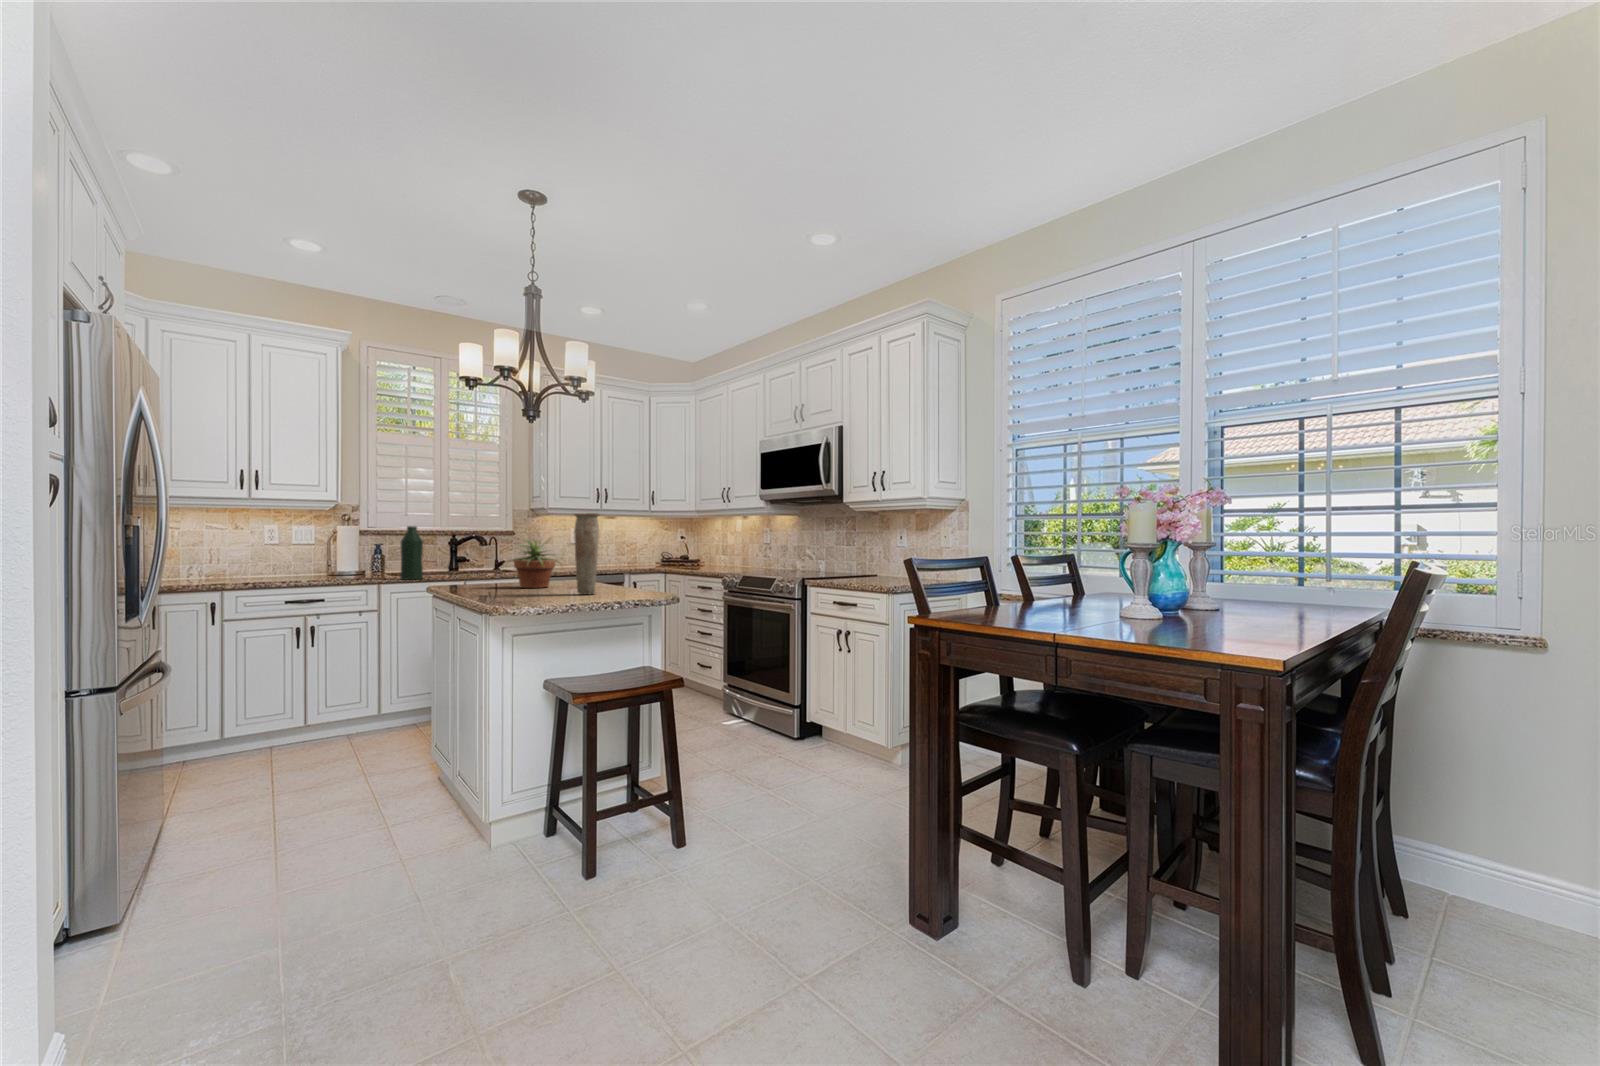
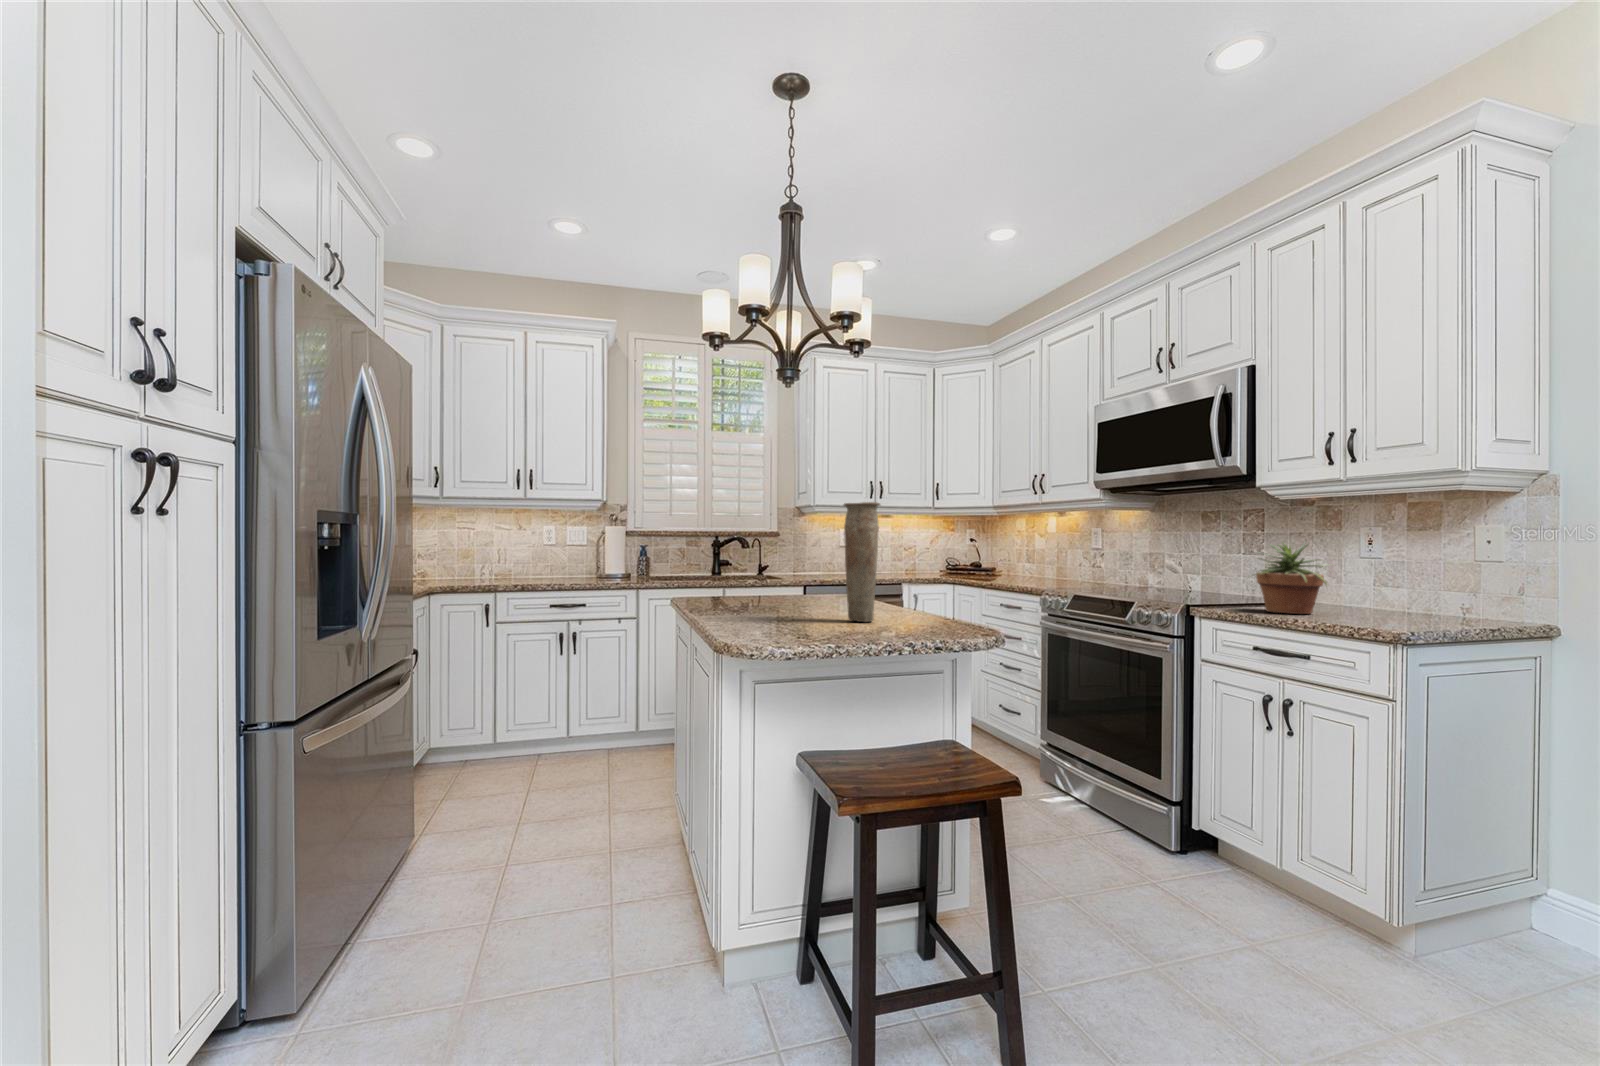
bottle: present [400,526,423,580] -> none [660,526,683,586]
potted plant: present [509,540,558,588] -> present [1255,543,1330,614]

